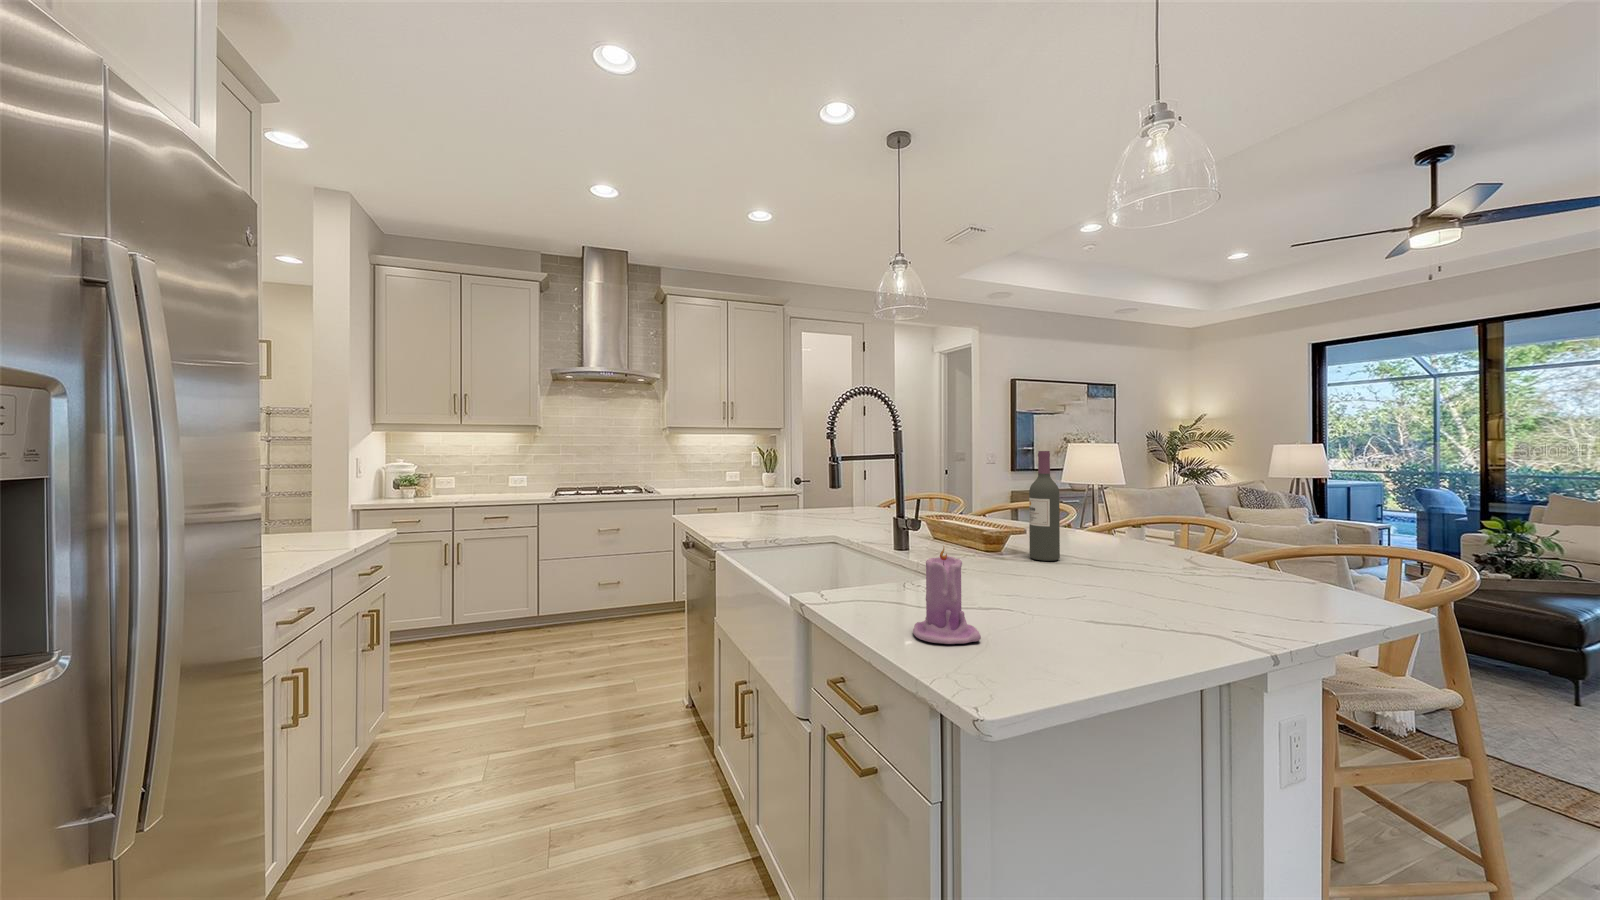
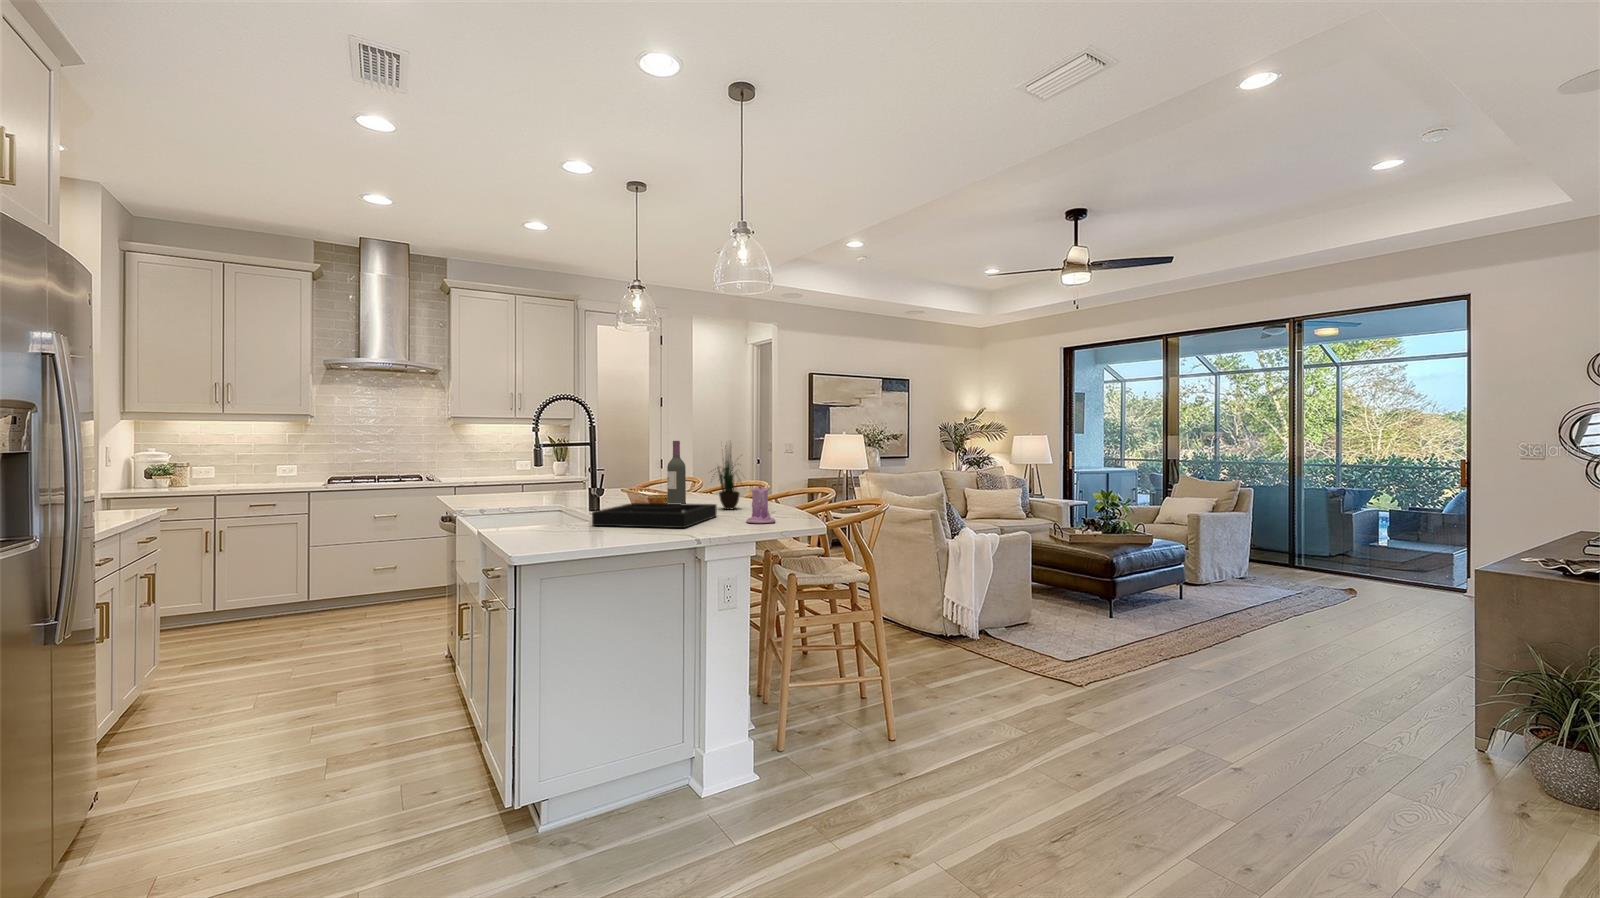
potted plant: none [1087,433,1163,559] -> present [717,450,739,509]
candle: present [913,546,981,644] -> present [746,484,775,523]
decorative tray: none [987,550,1195,623] -> present [592,503,717,528]

